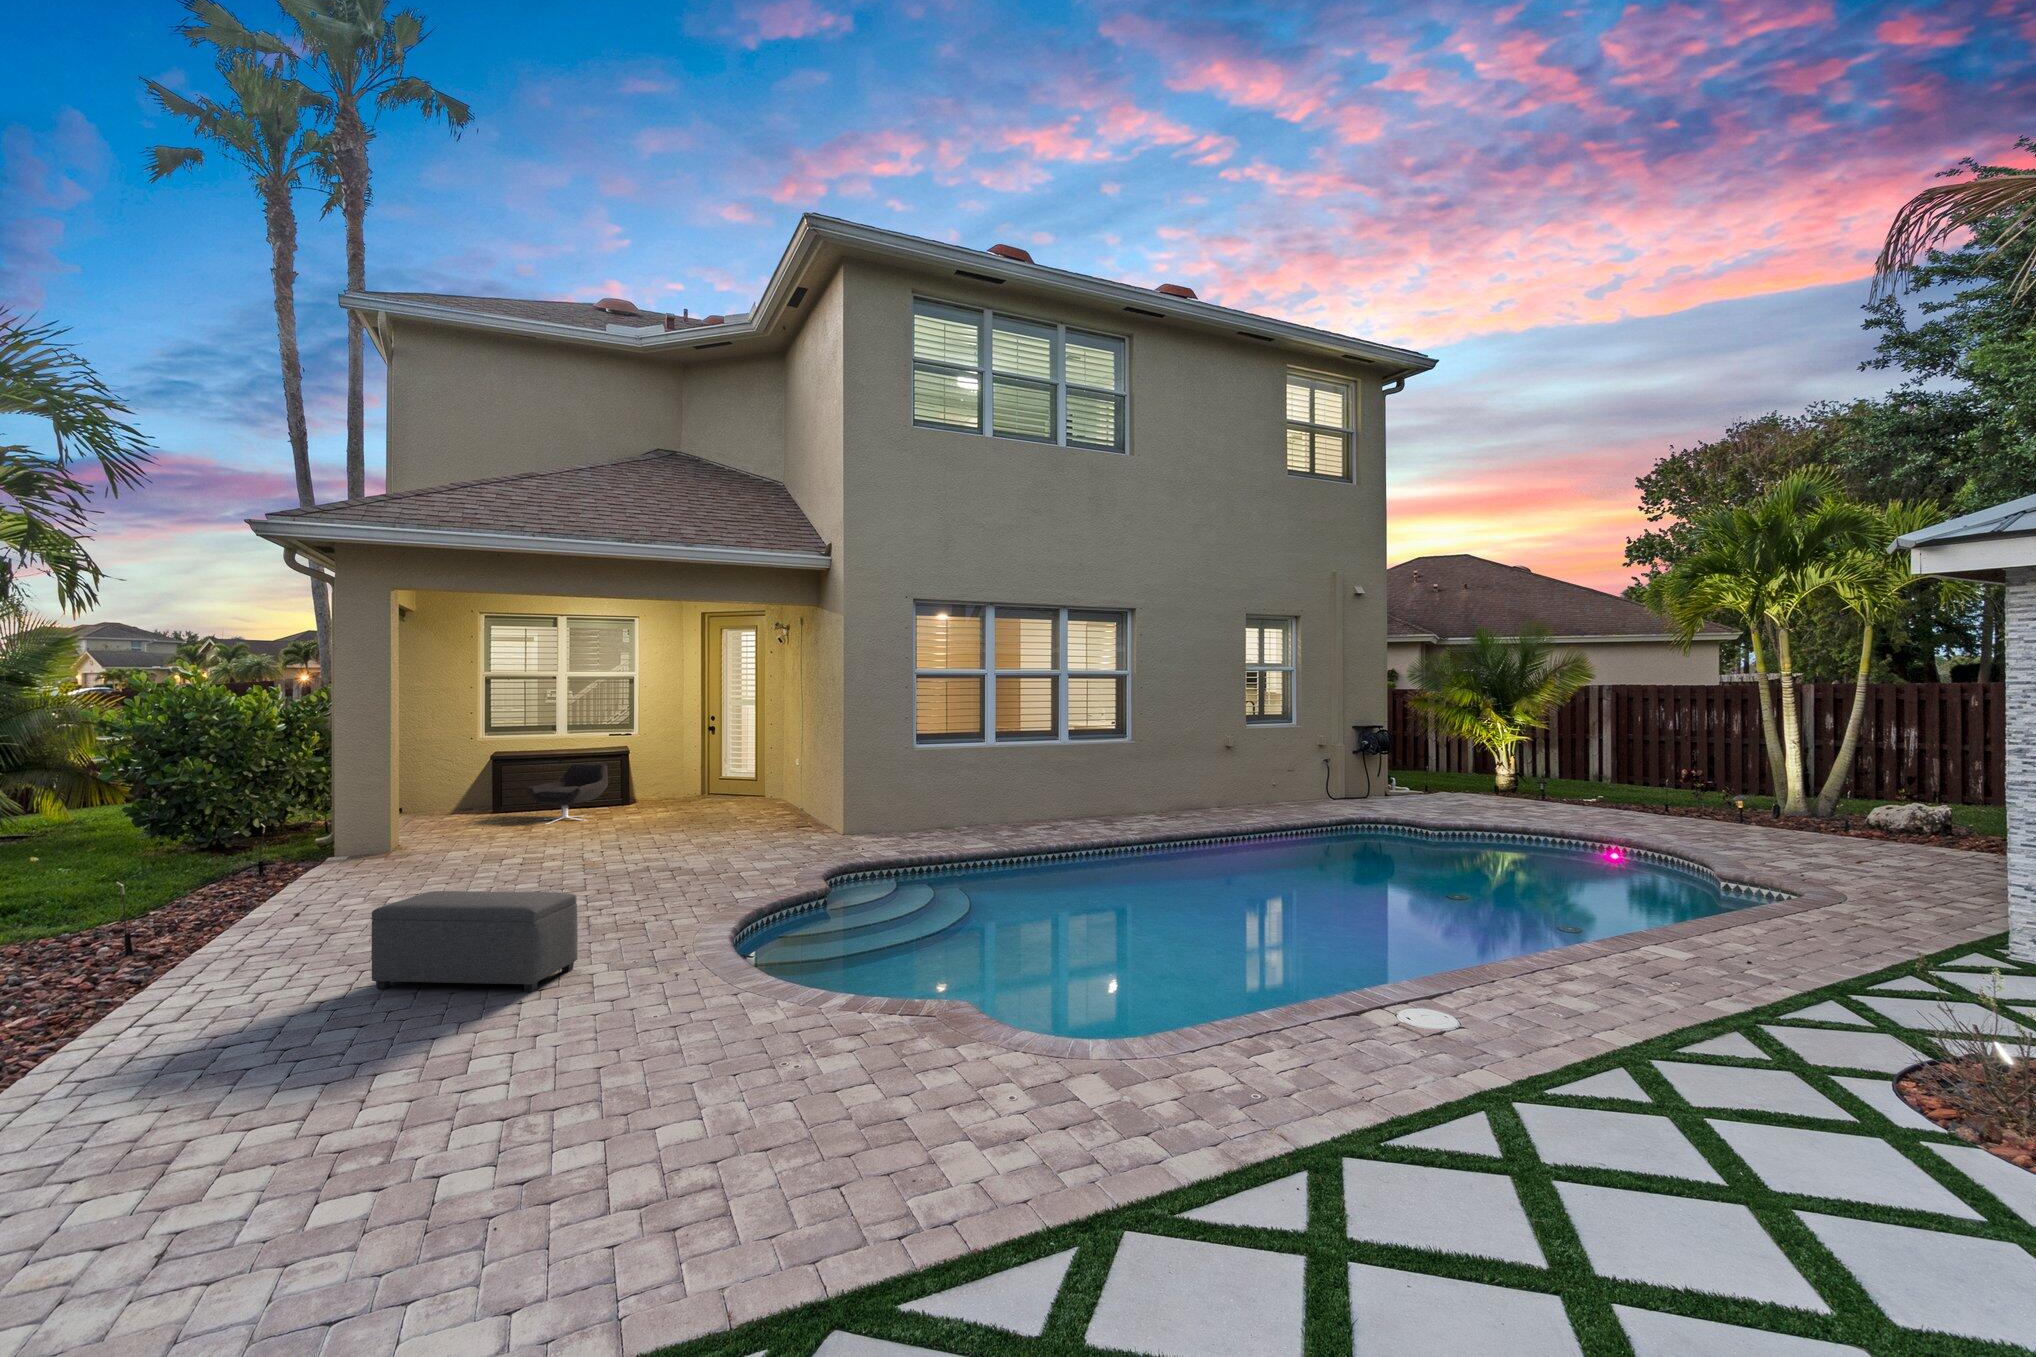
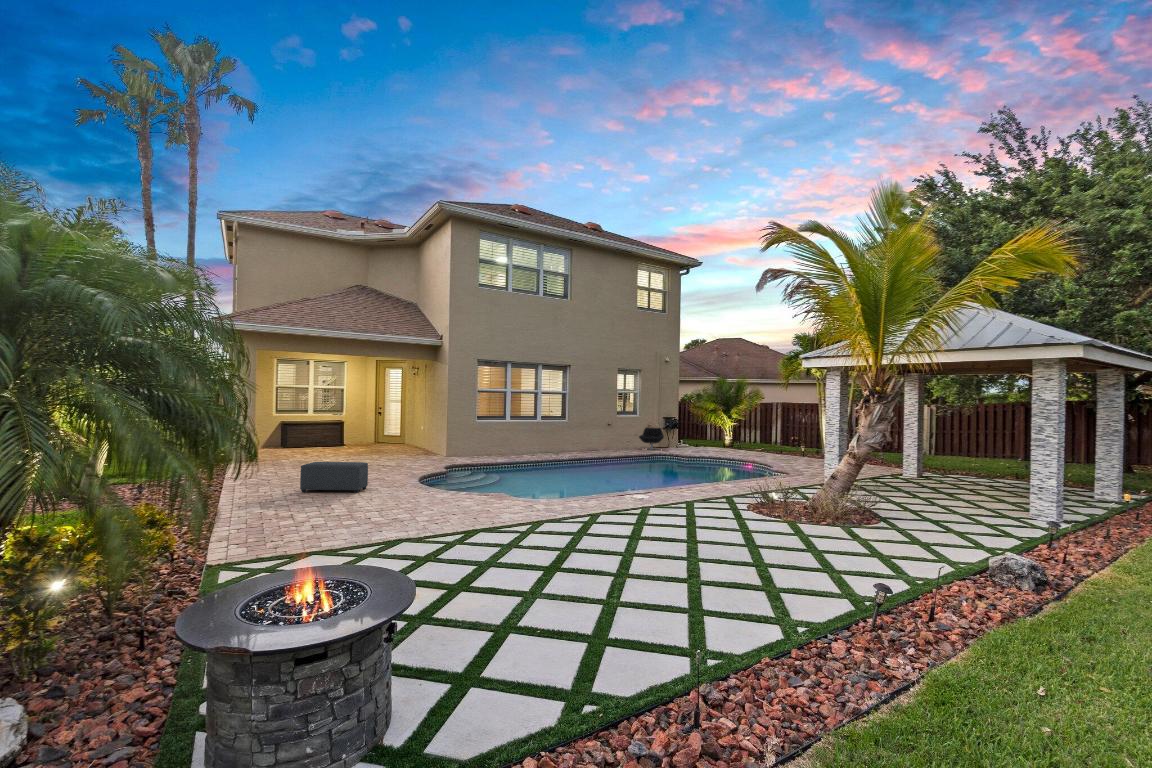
lounge chair: present [527,764,608,824] -> present [639,427,664,450]

